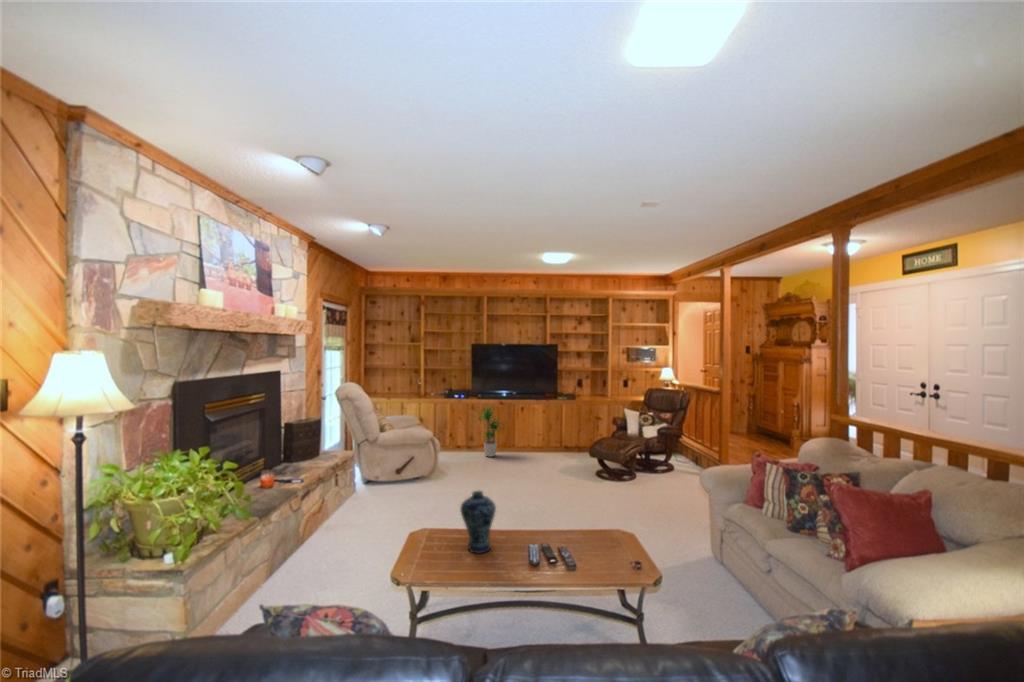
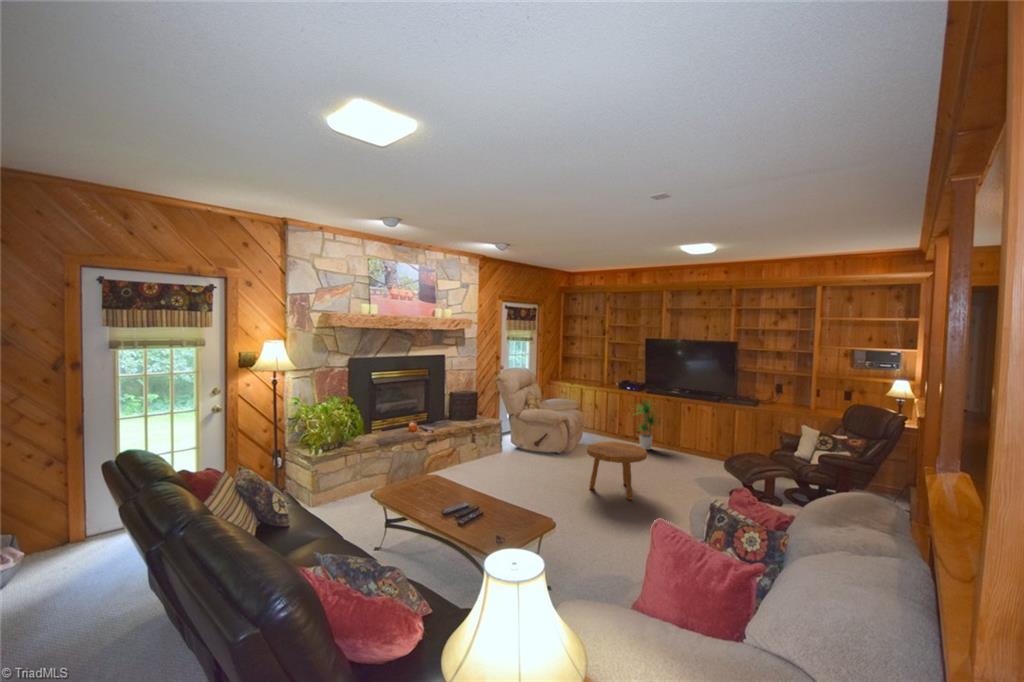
footstool: none [502,448,563,504] -> present [587,442,647,500]
vase: present [461,491,496,553] -> none [419,451,445,496]

